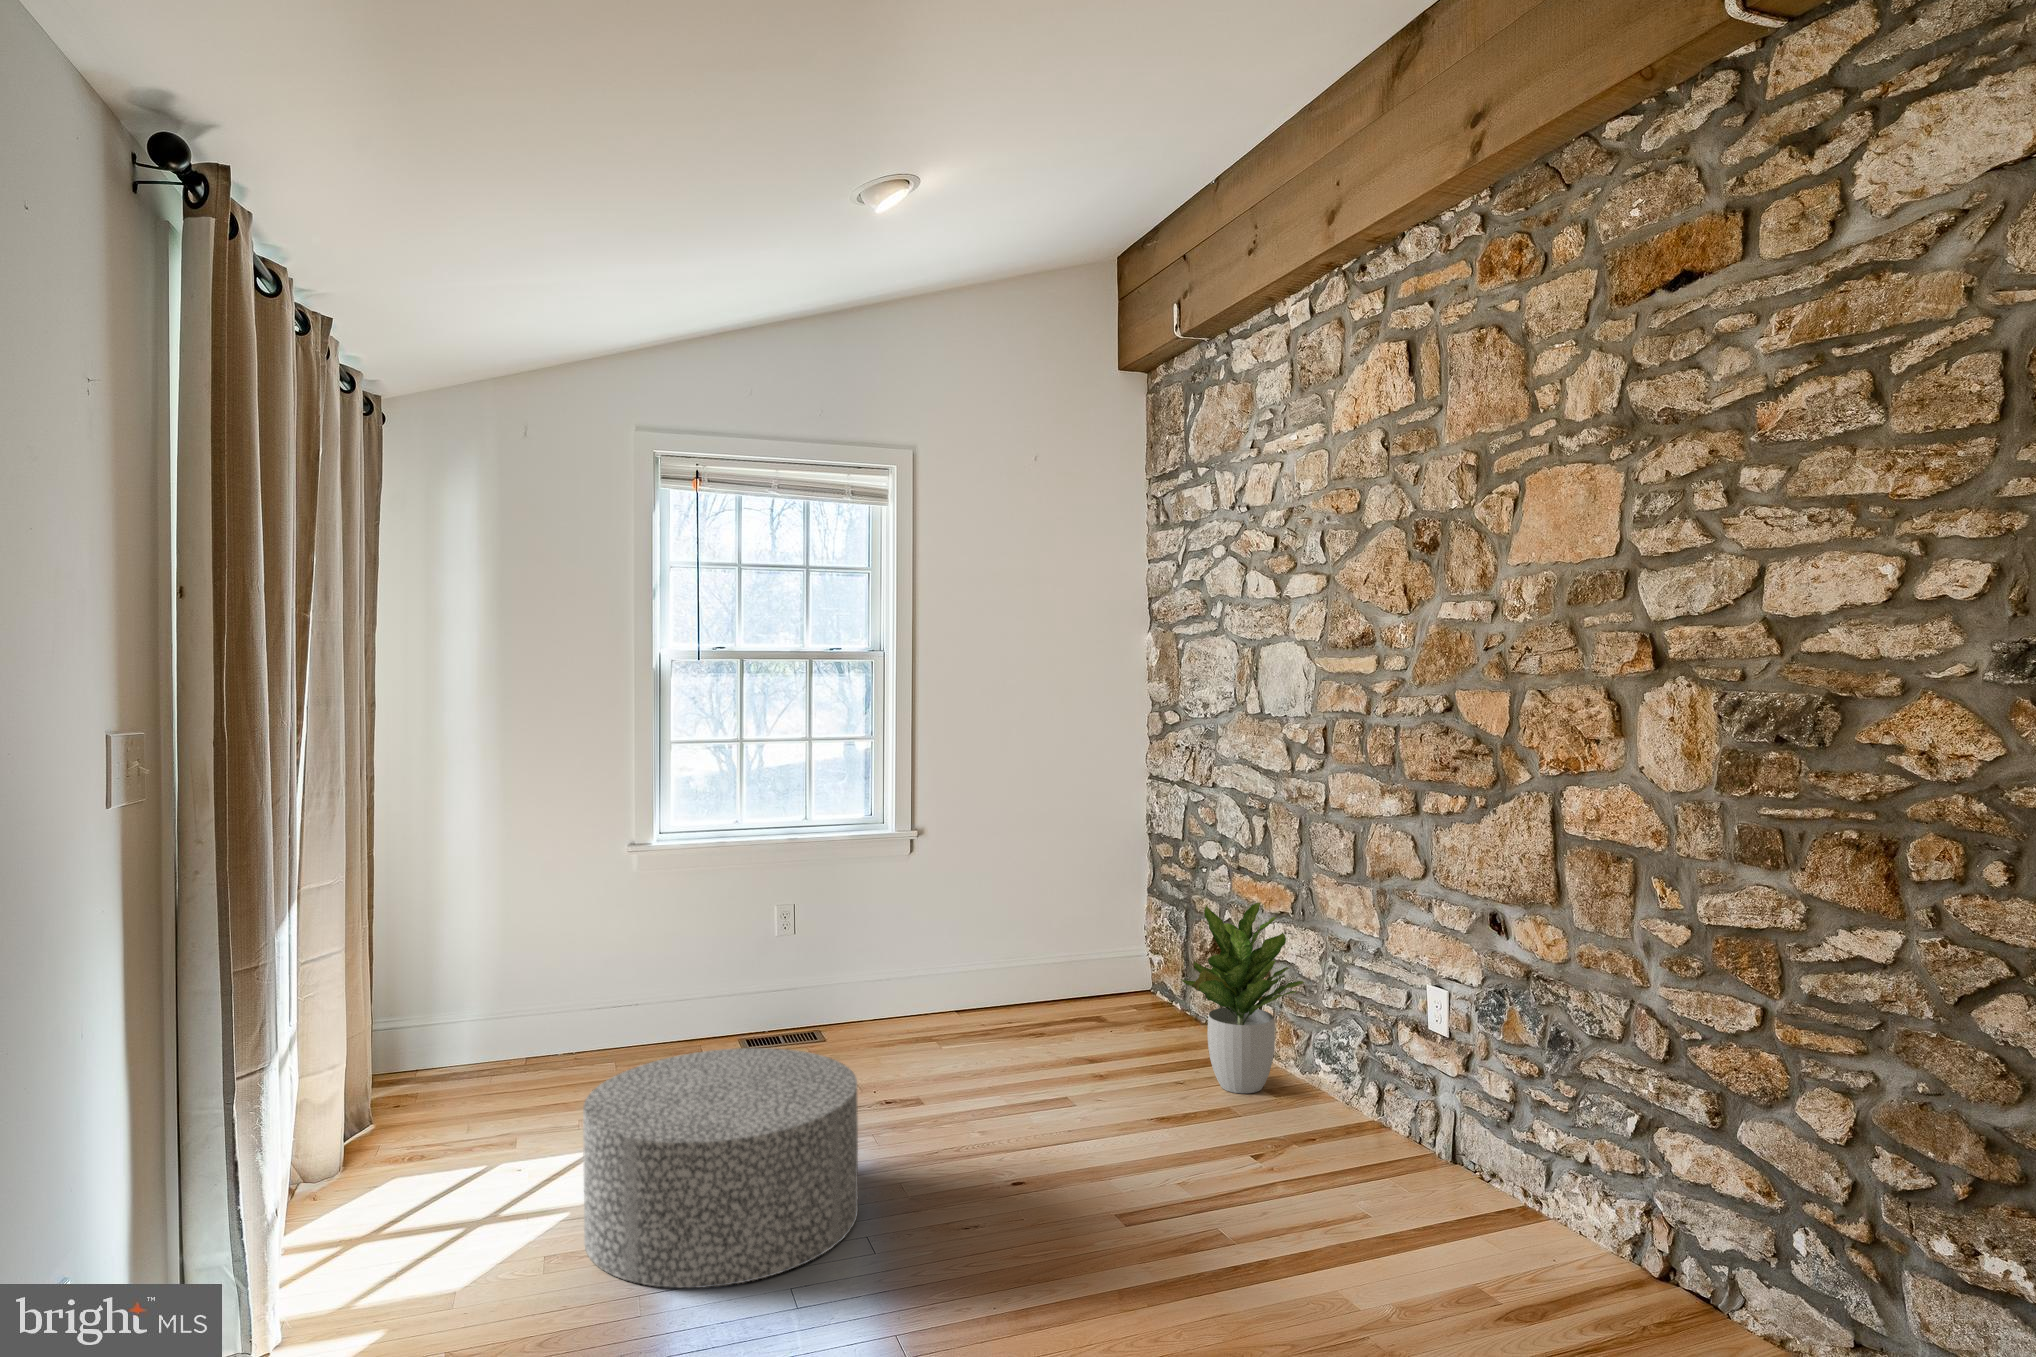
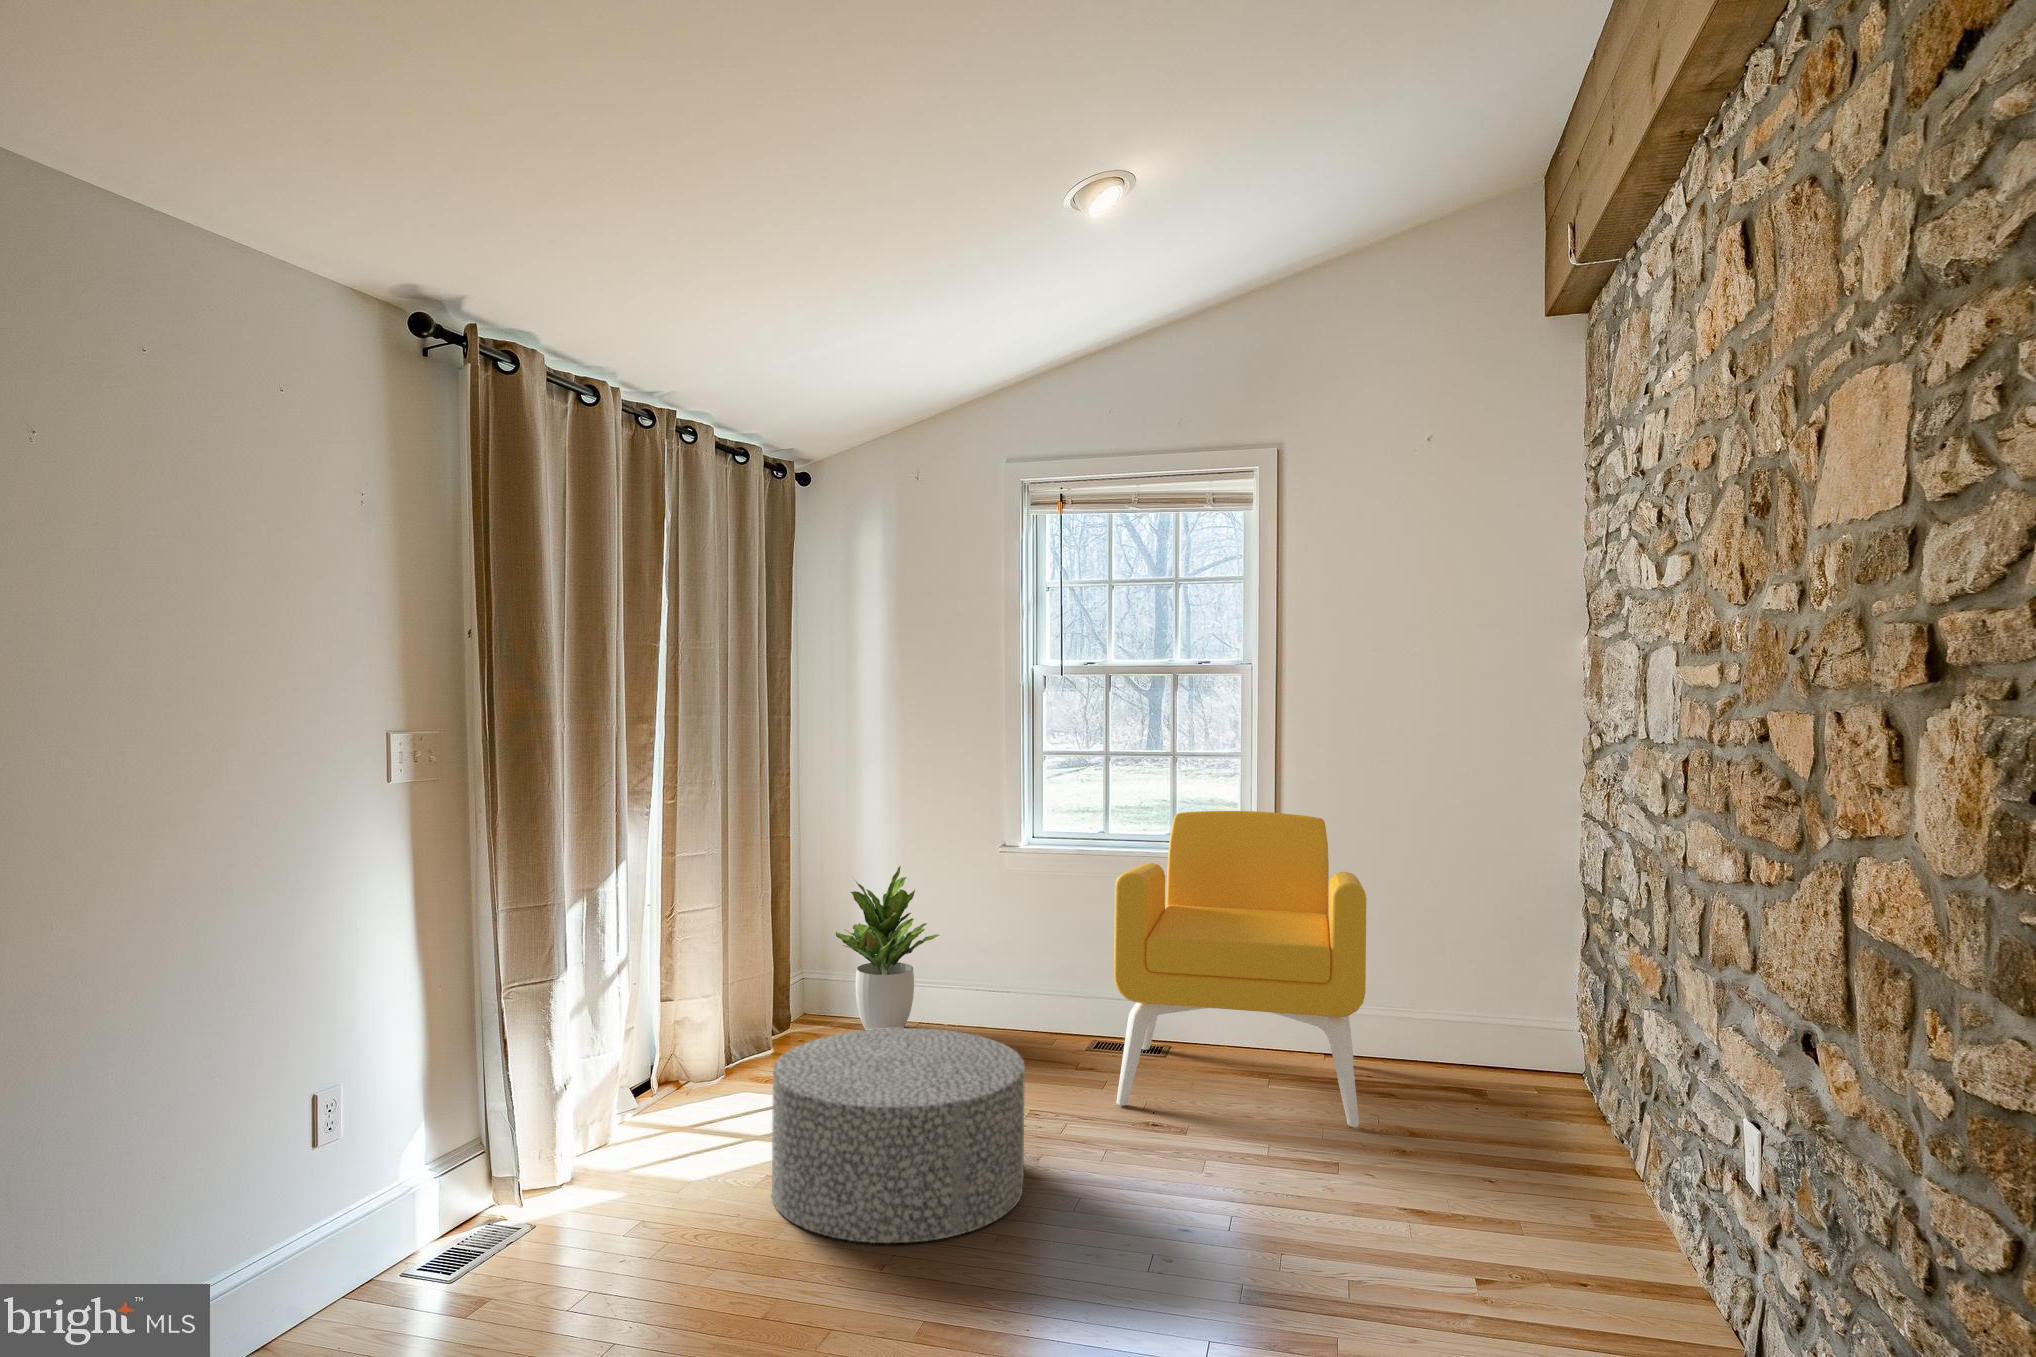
armchair: none [805,799,1054,1092] -> present [1114,811,1366,1127]
potted plant: present [1180,902,1304,1093] -> present [836,866,939,1030]

